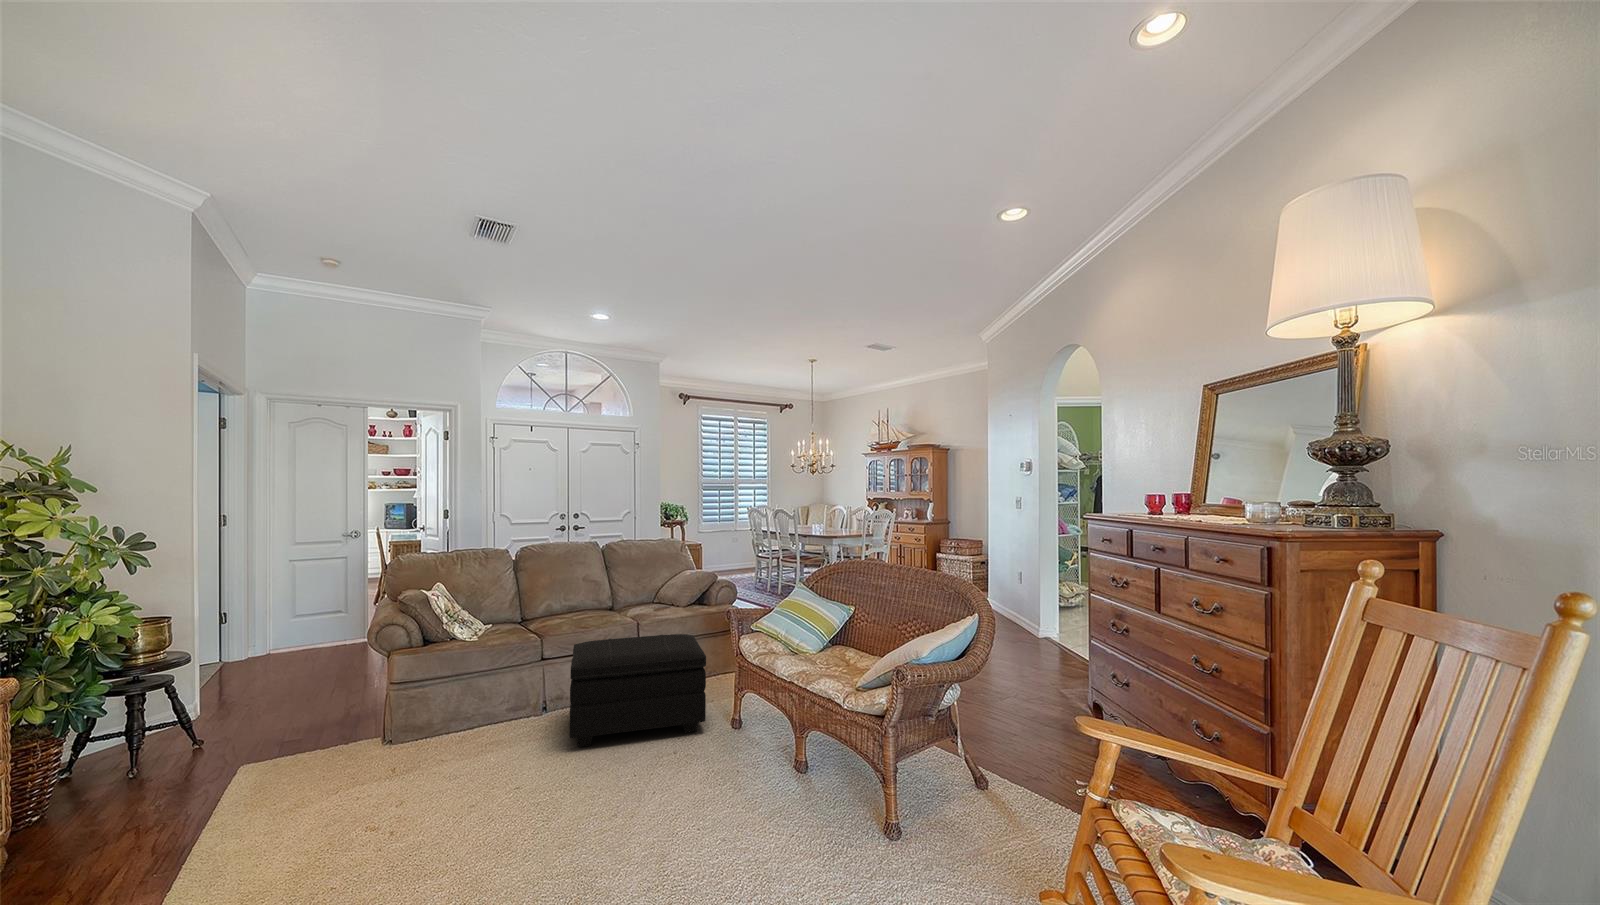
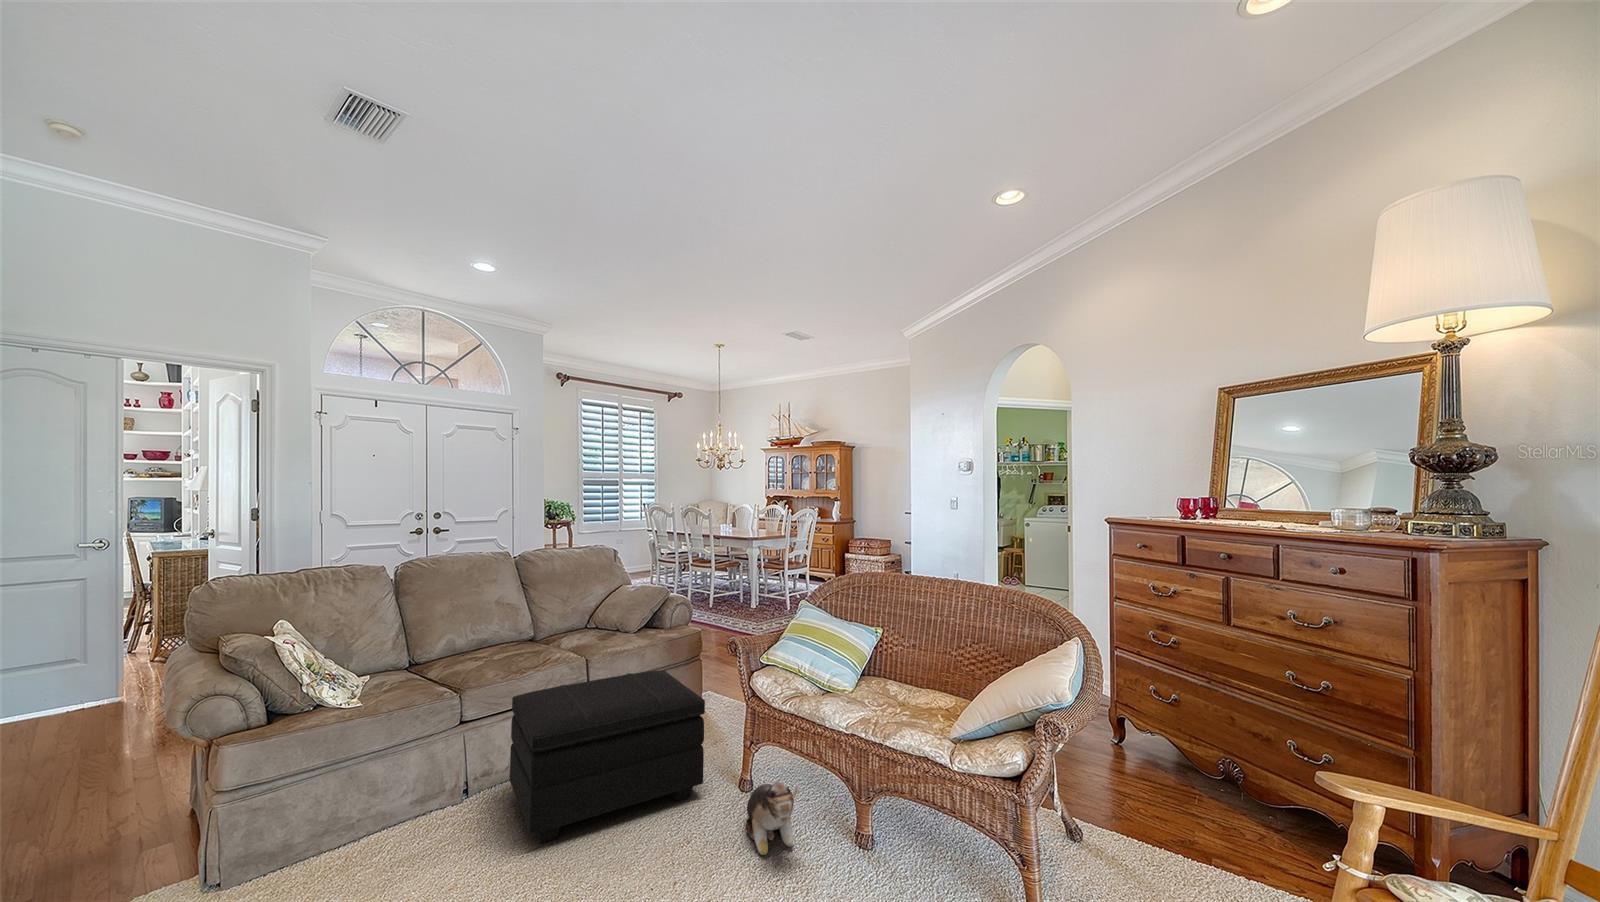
plush toy: none [722,717,755,773] -> present [746,782,798,855]

